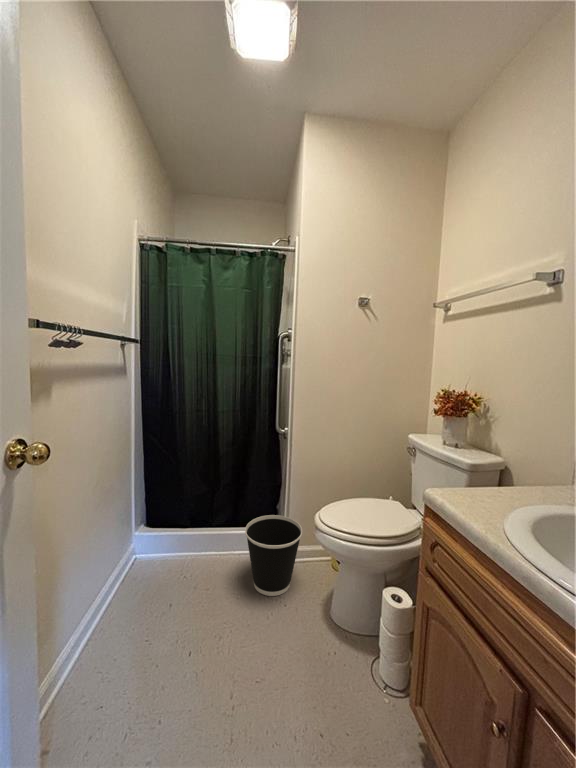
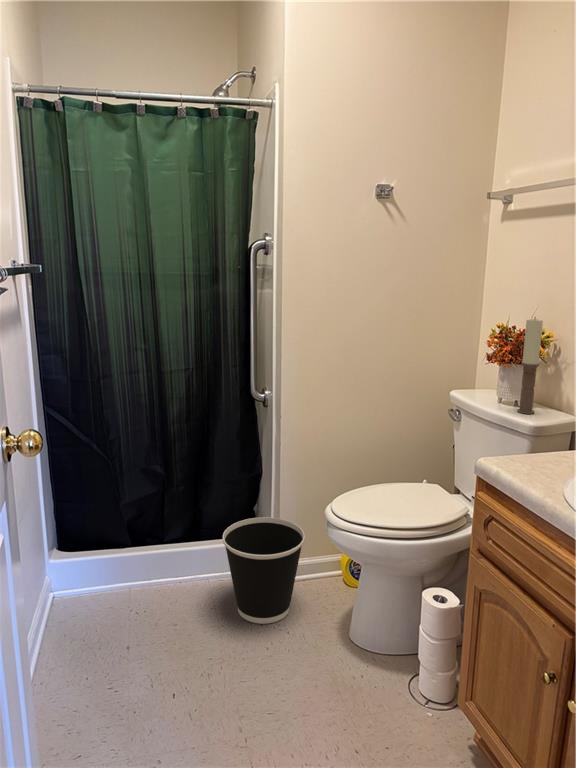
candle: none [458,383,476,455] -> present [517,317,543,414]

